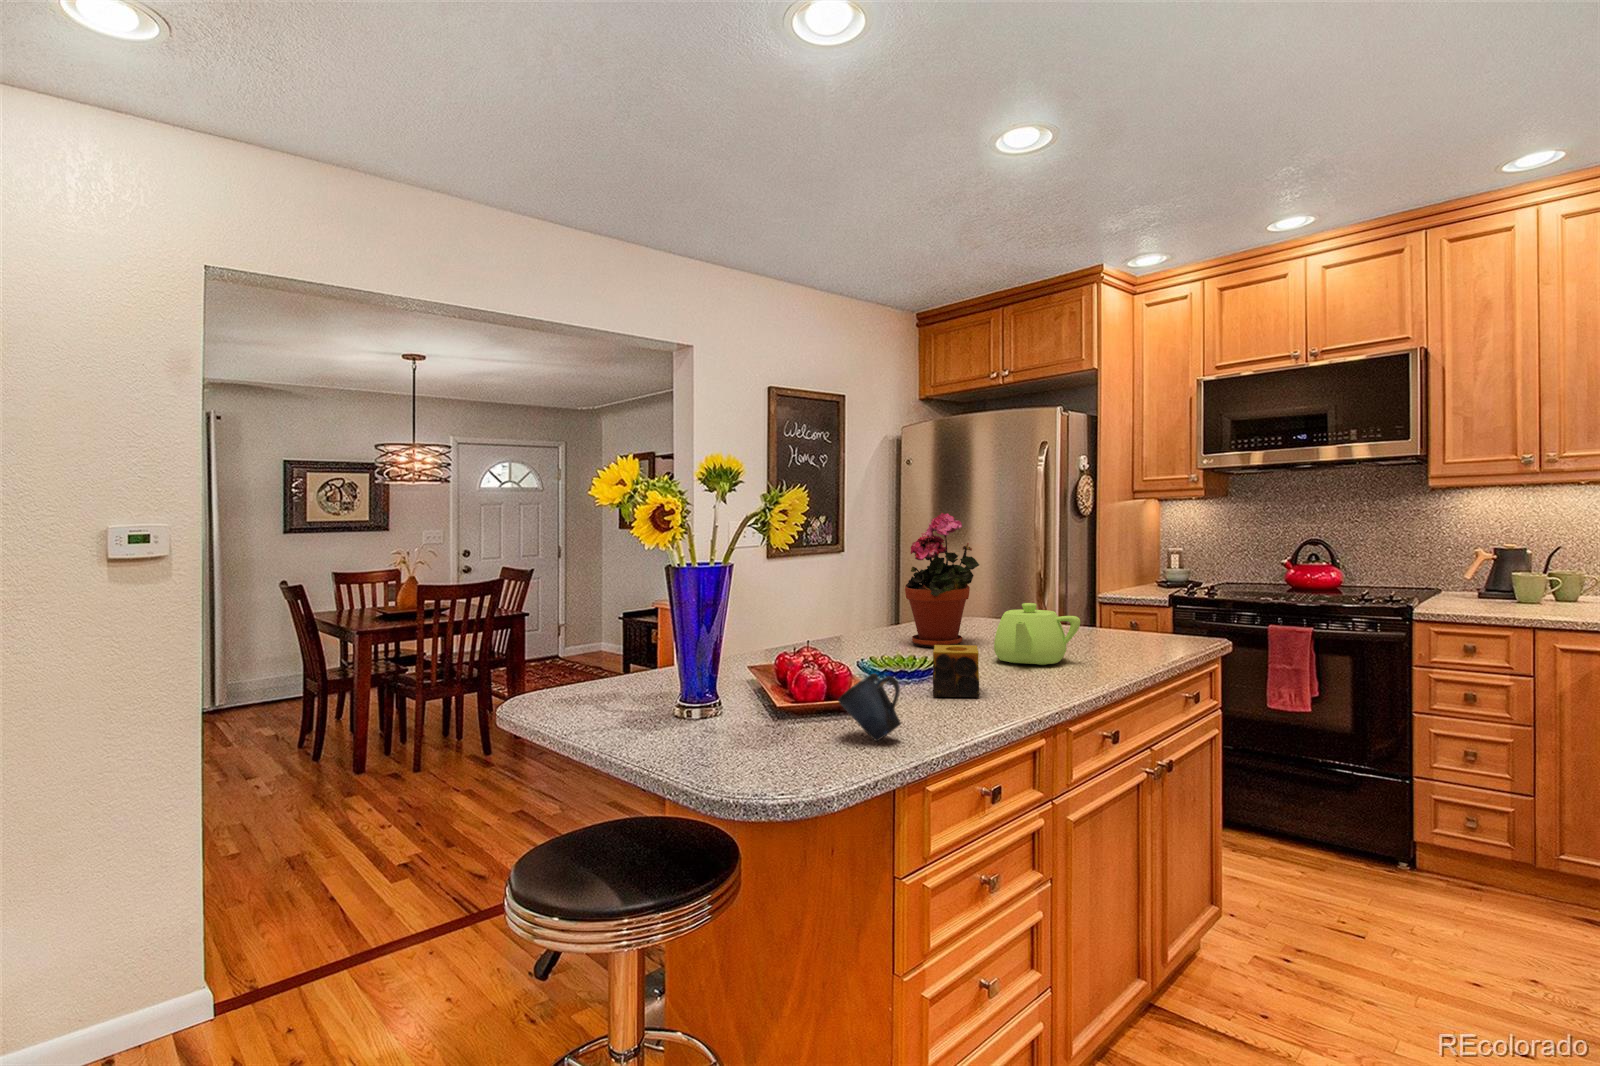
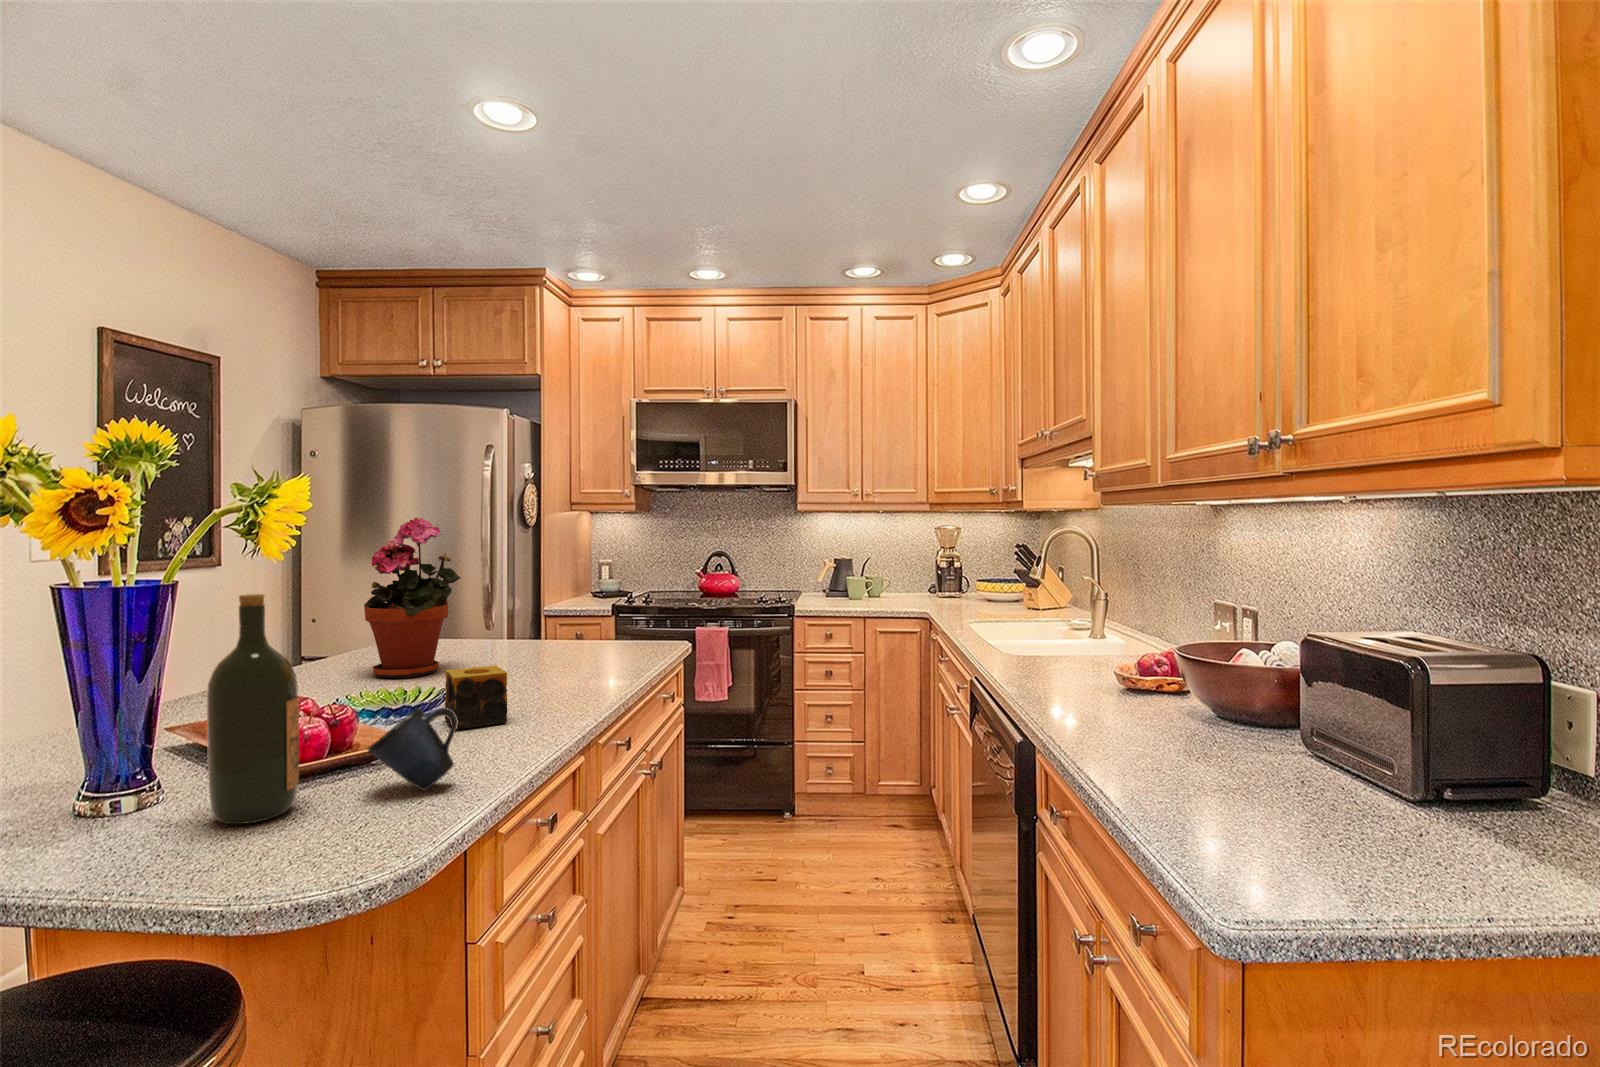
wine bottle: none [740,576,795,740] -> present [207,594,299,824]
teapot: present [994,603,1080,665] -> none [491,616,584,683]

